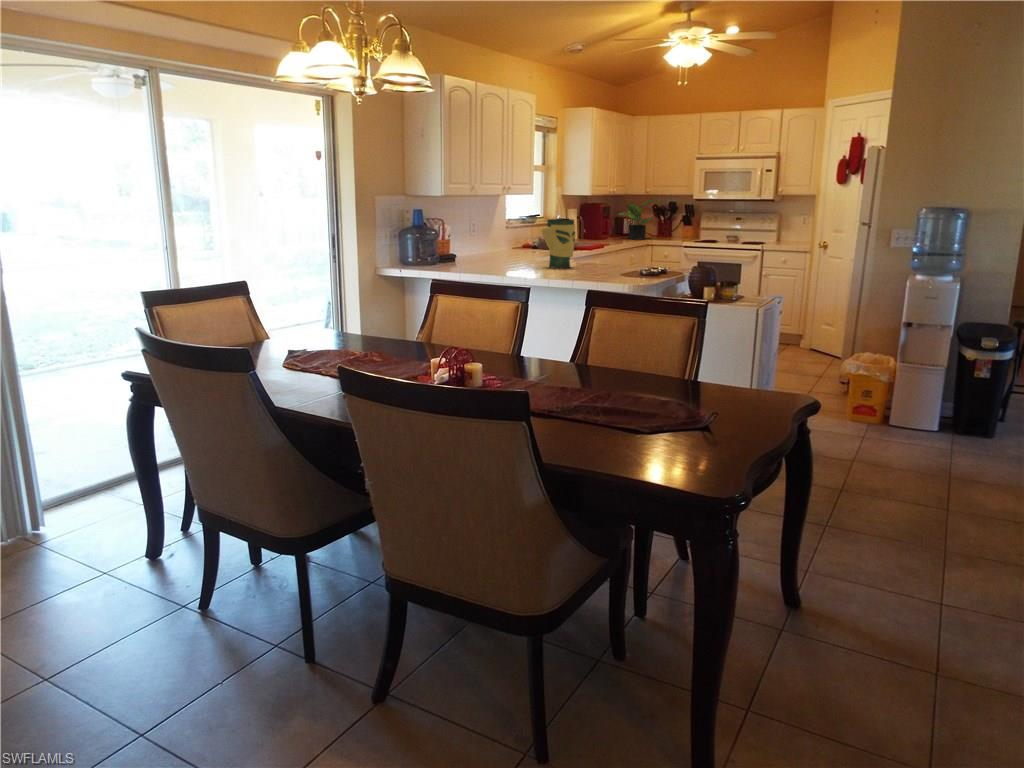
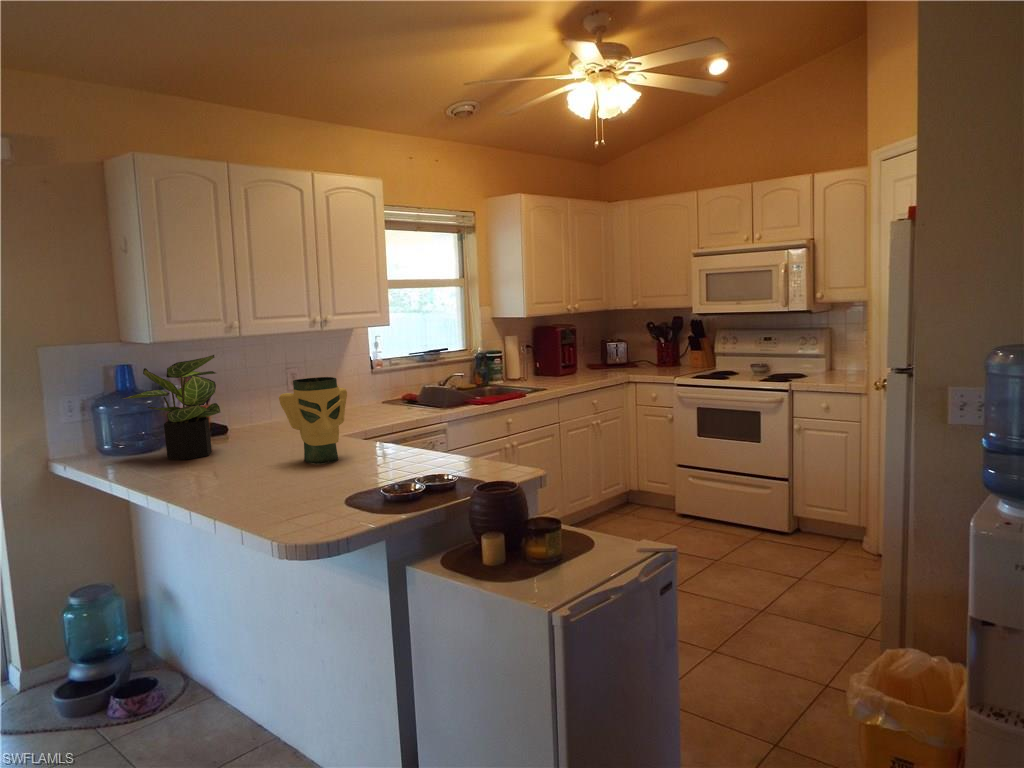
potted plant: present [619,200,655,240] -> present [125,355,220,460]

